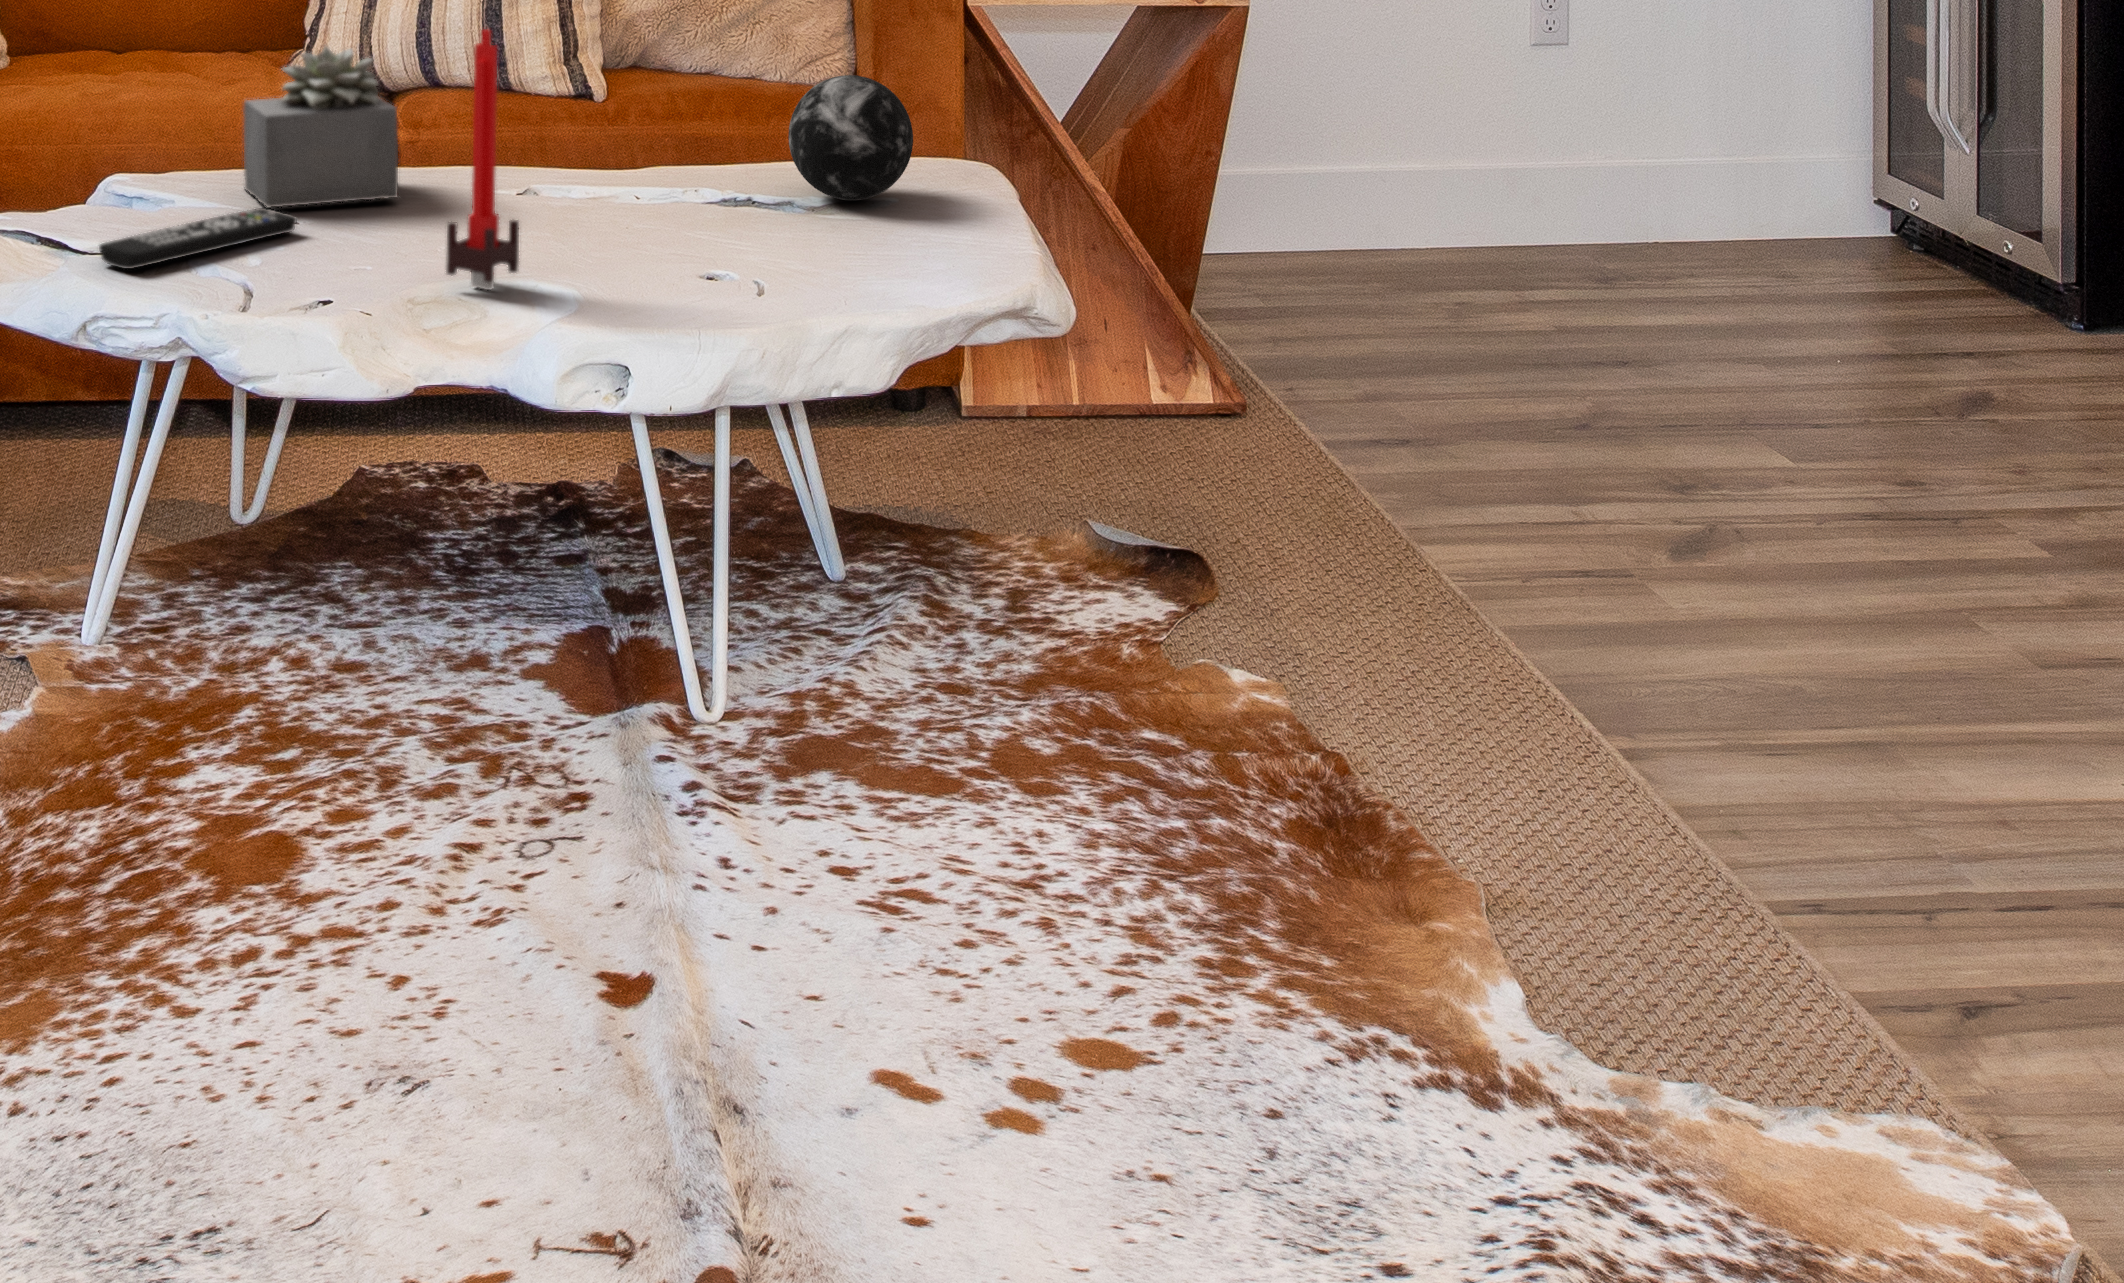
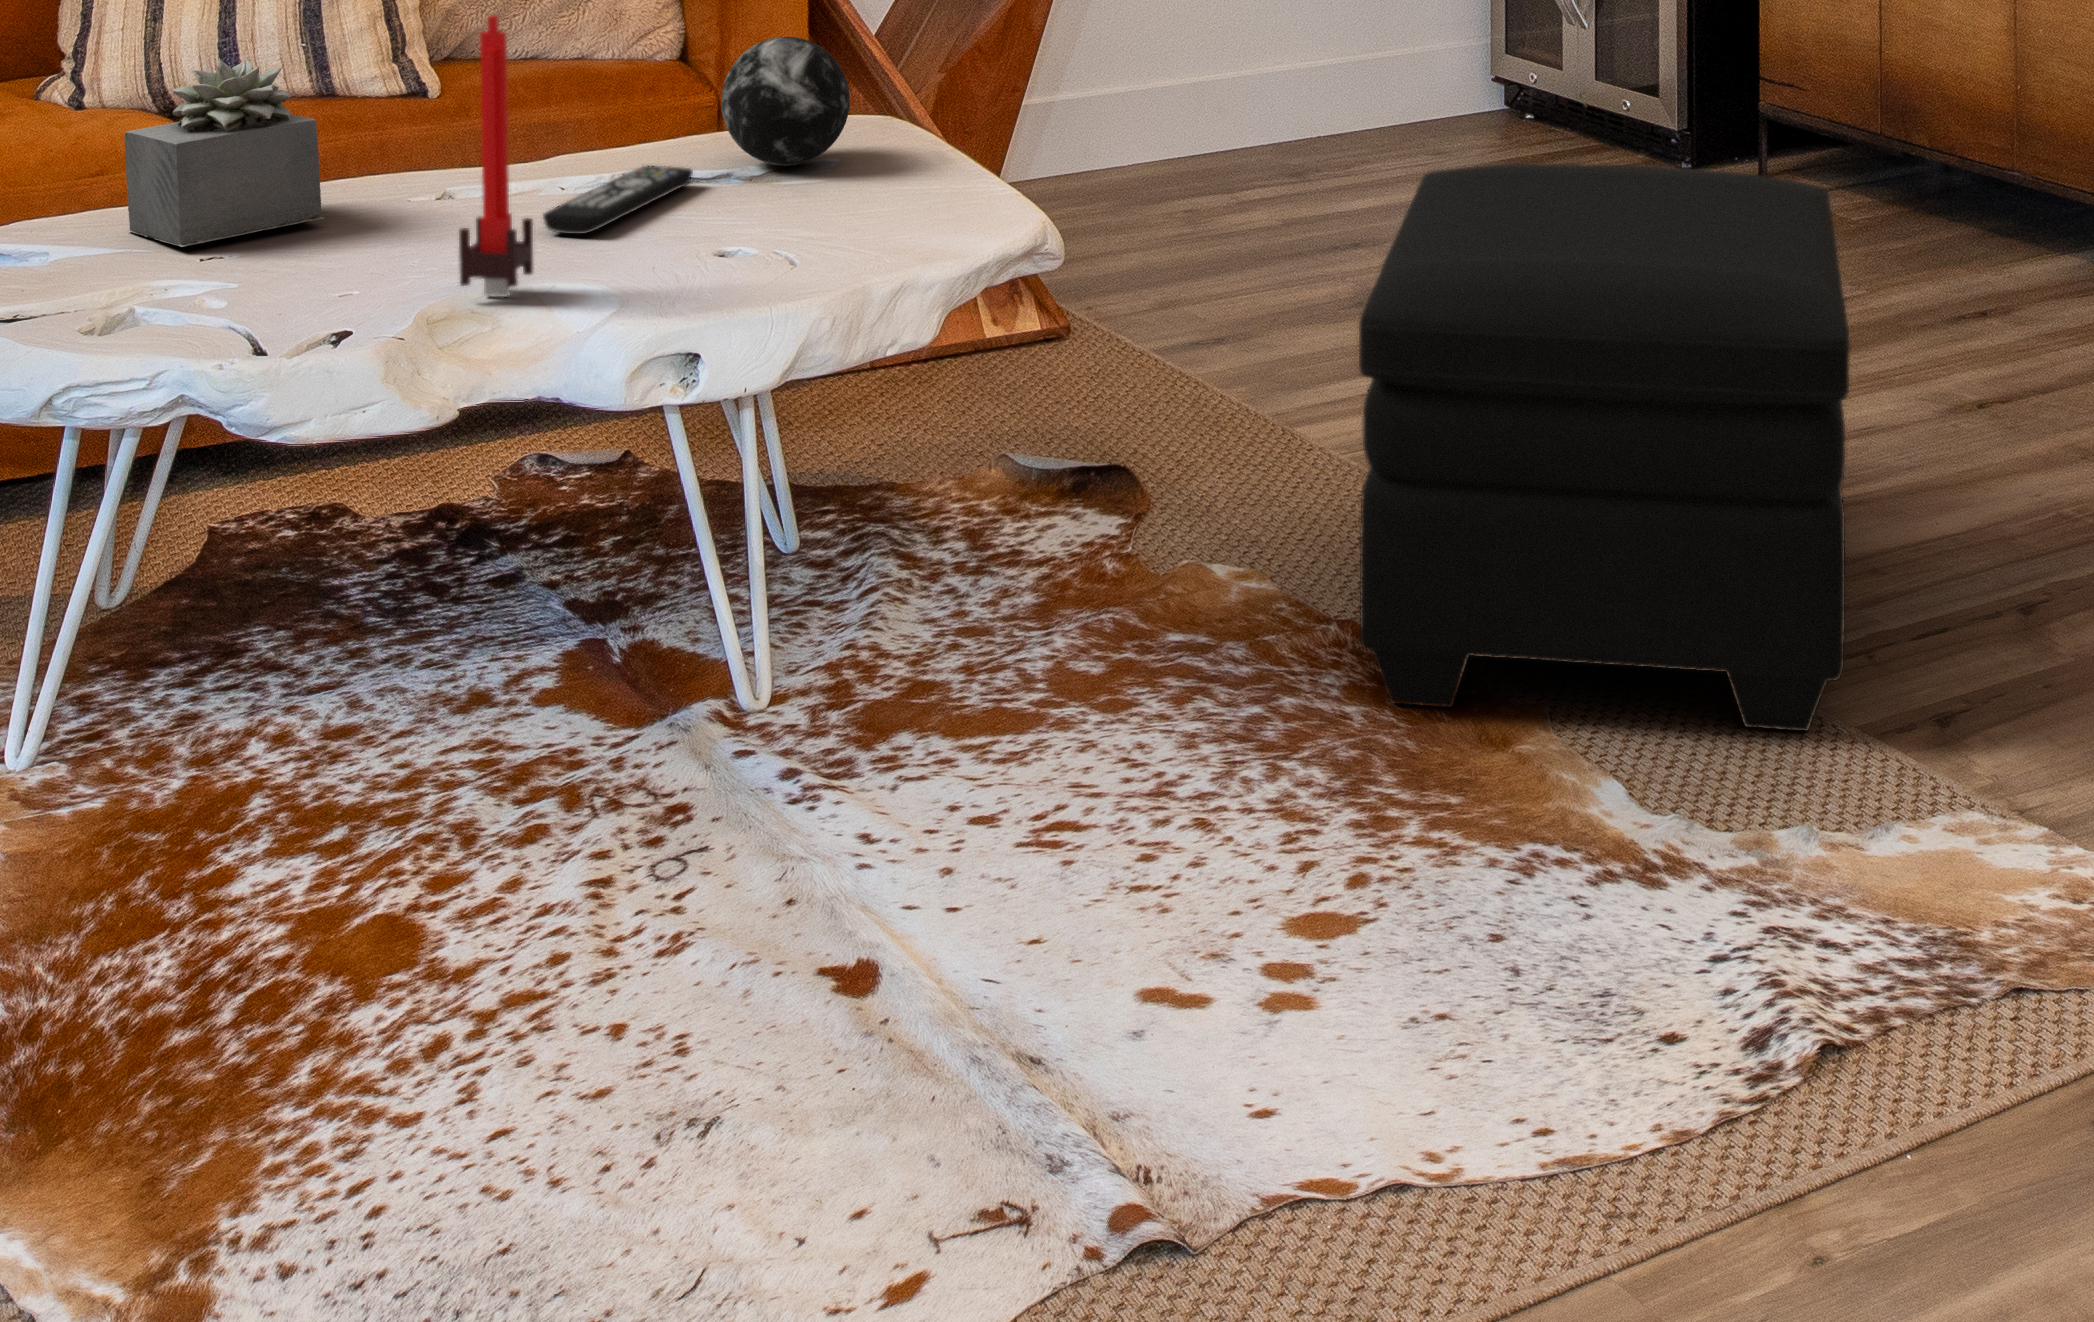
remote control: present [99,208,297,269] -> present [543,166,693,234]
ottoman: none [1295,290,1995,974] -> present [1359,164,1850,731]

